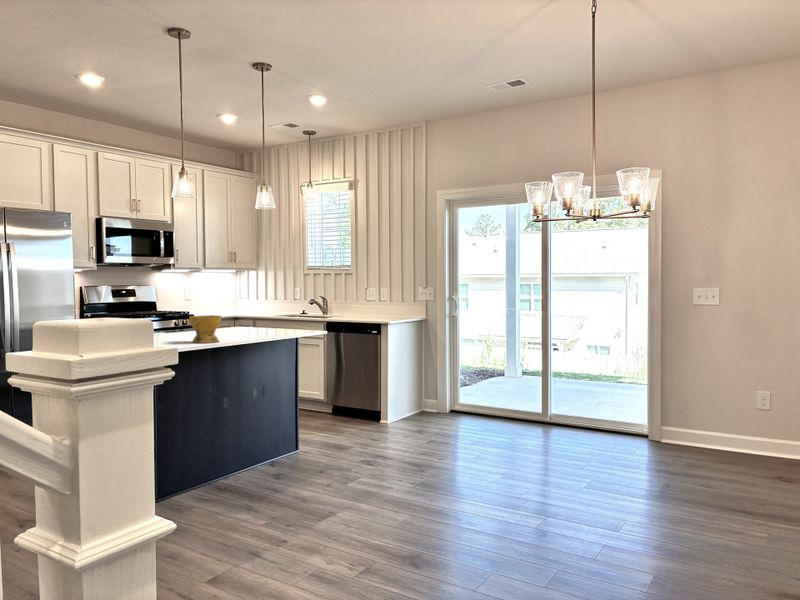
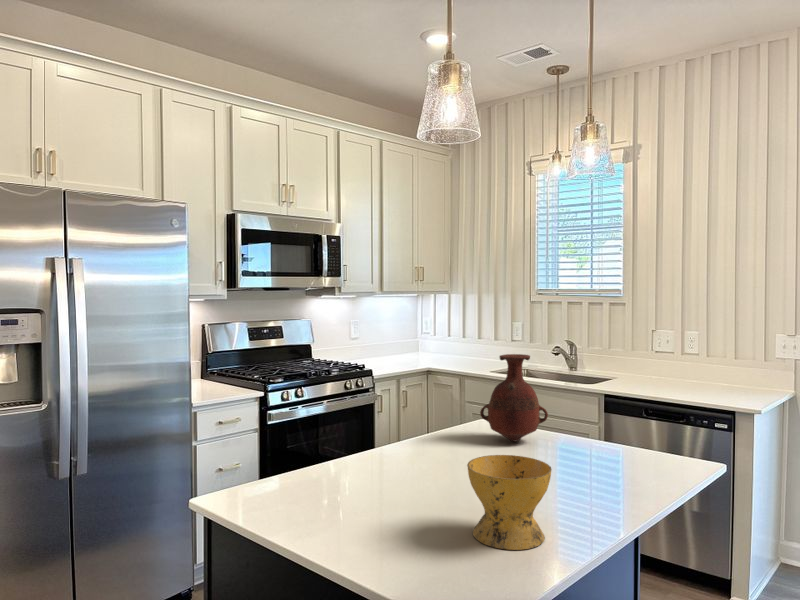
vase: none [228,289,260,330] -> present [480,354,548,441]

